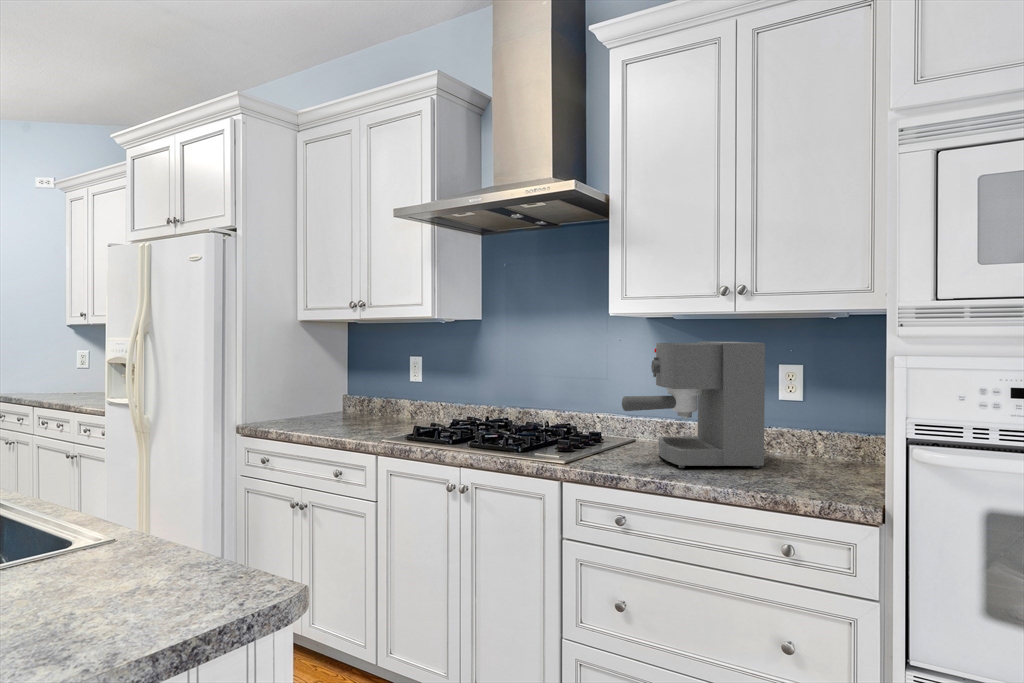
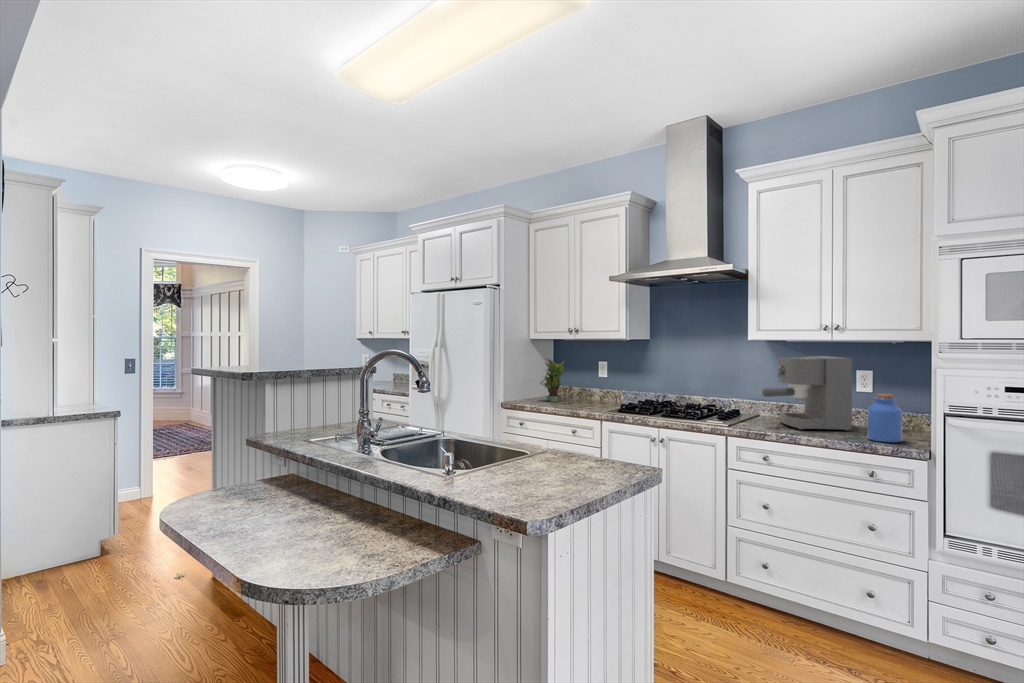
potted plant: none [307,350,347,422] -> present [540,359,565,402]
jar: none [784,404,840,491] -> present [867,394,902,442]

